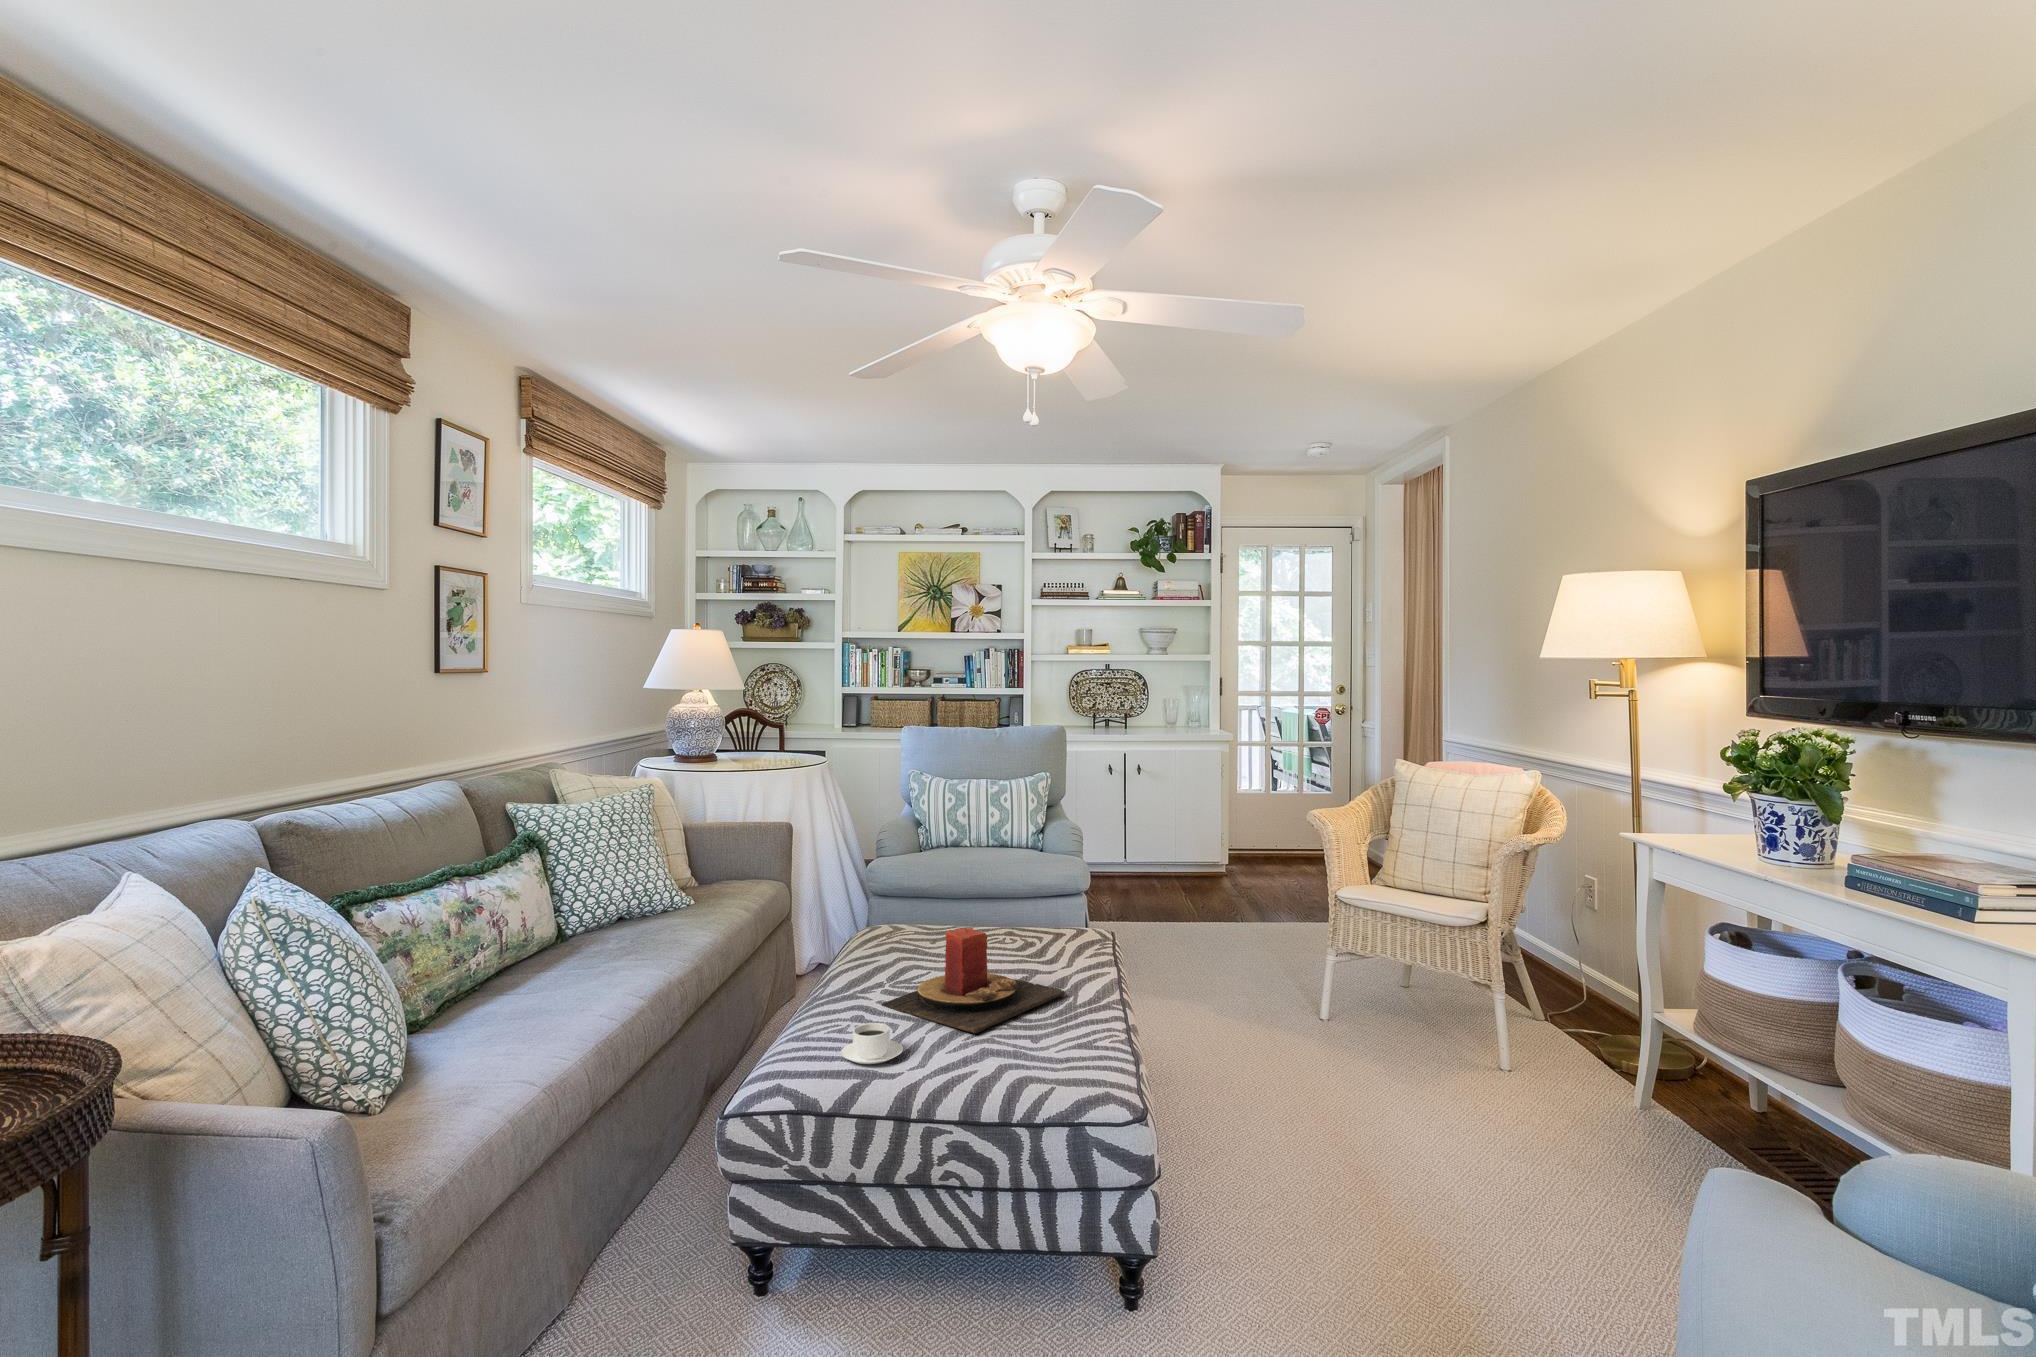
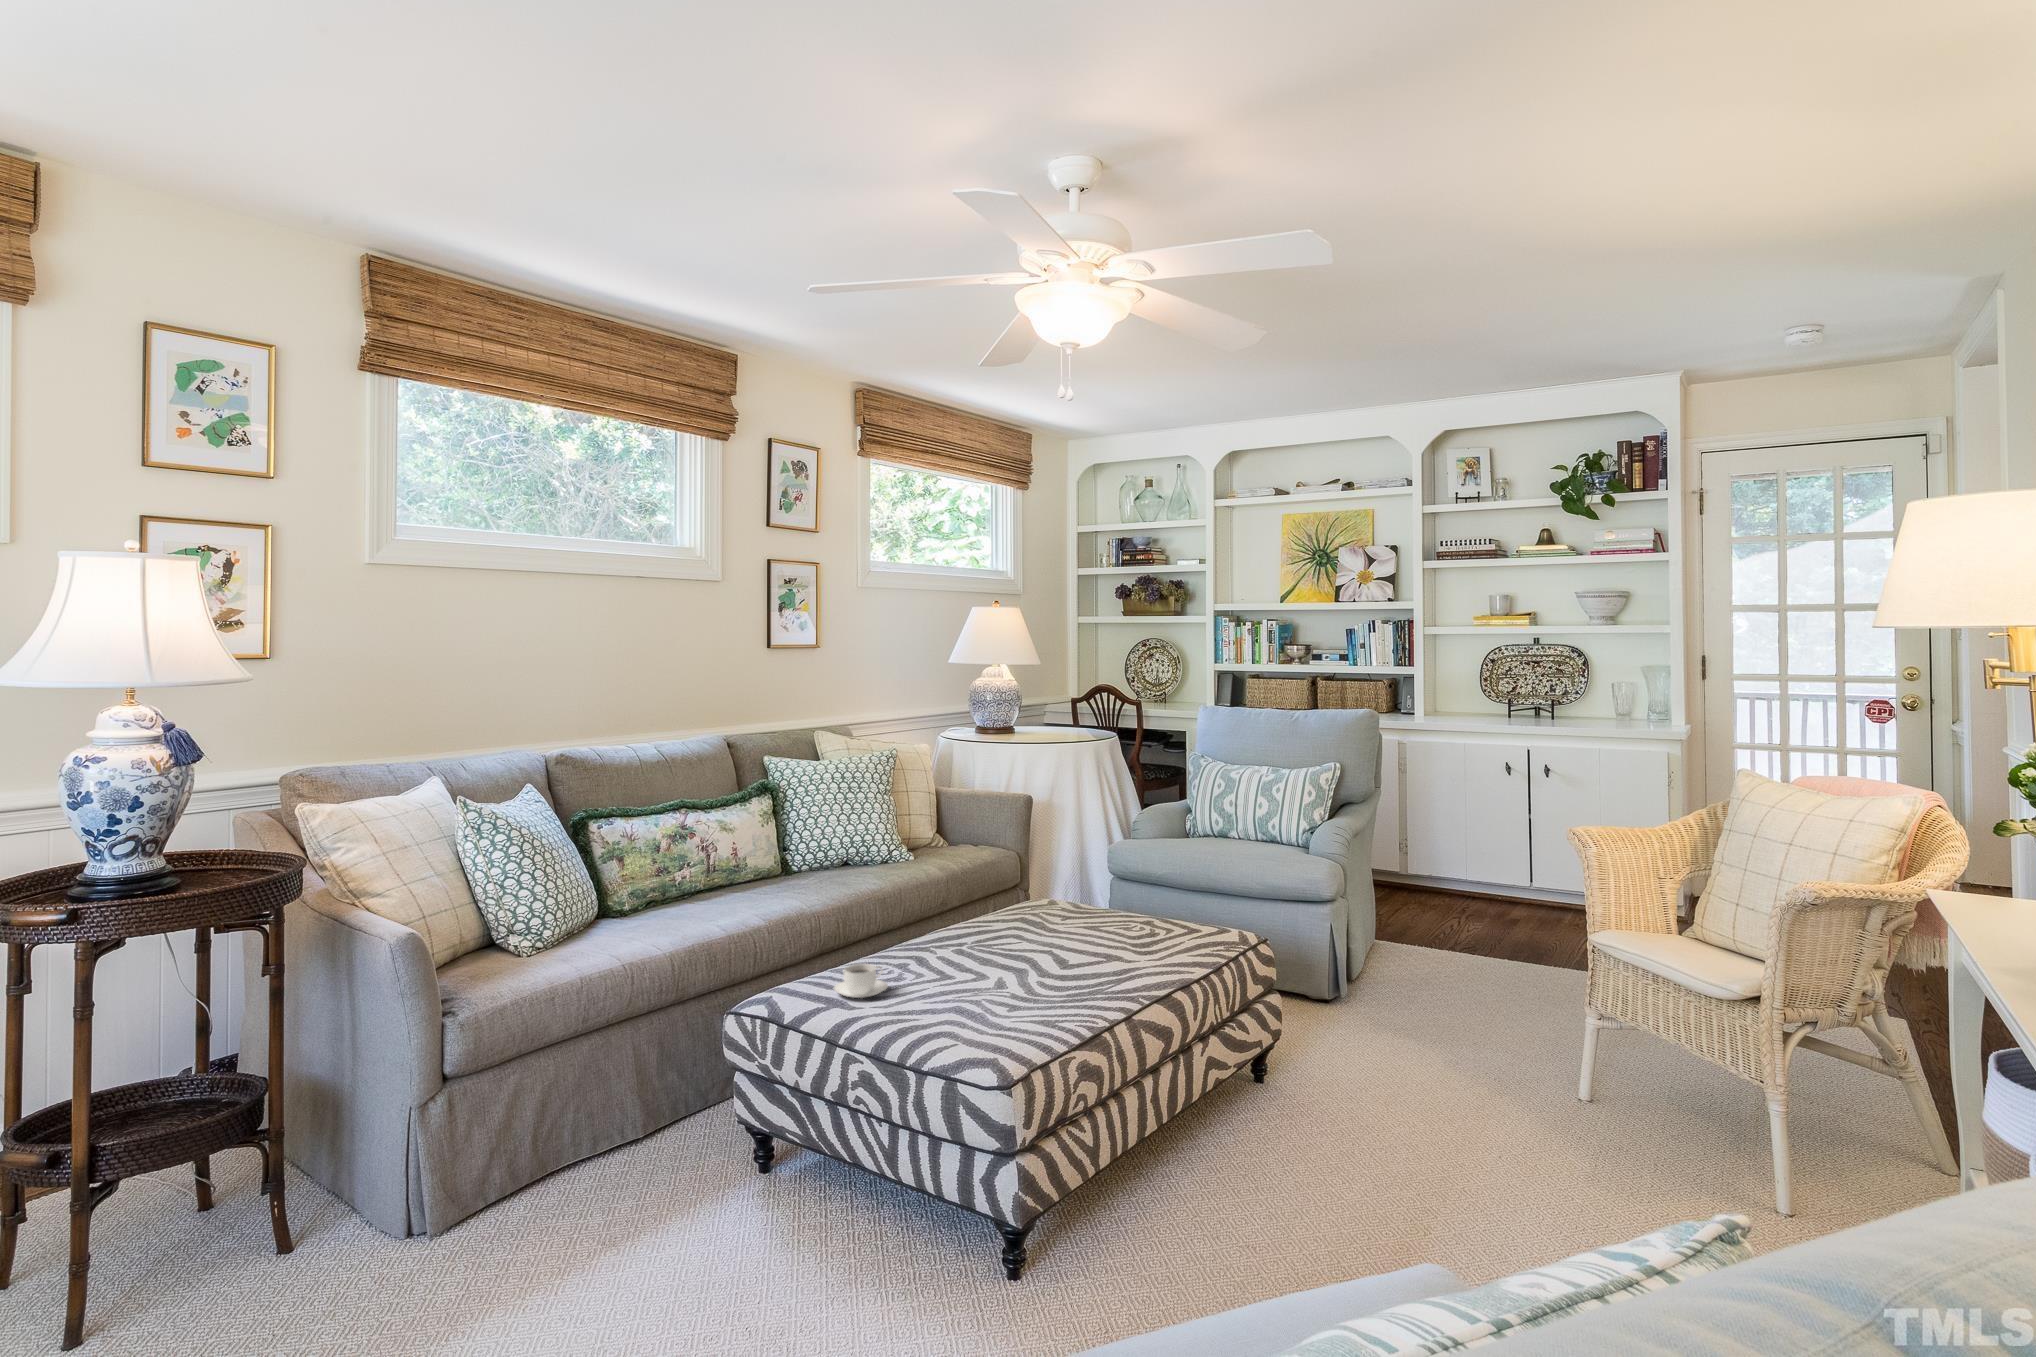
candle: present [882,927,1065,1033] -> none [931,898,1096,992]

